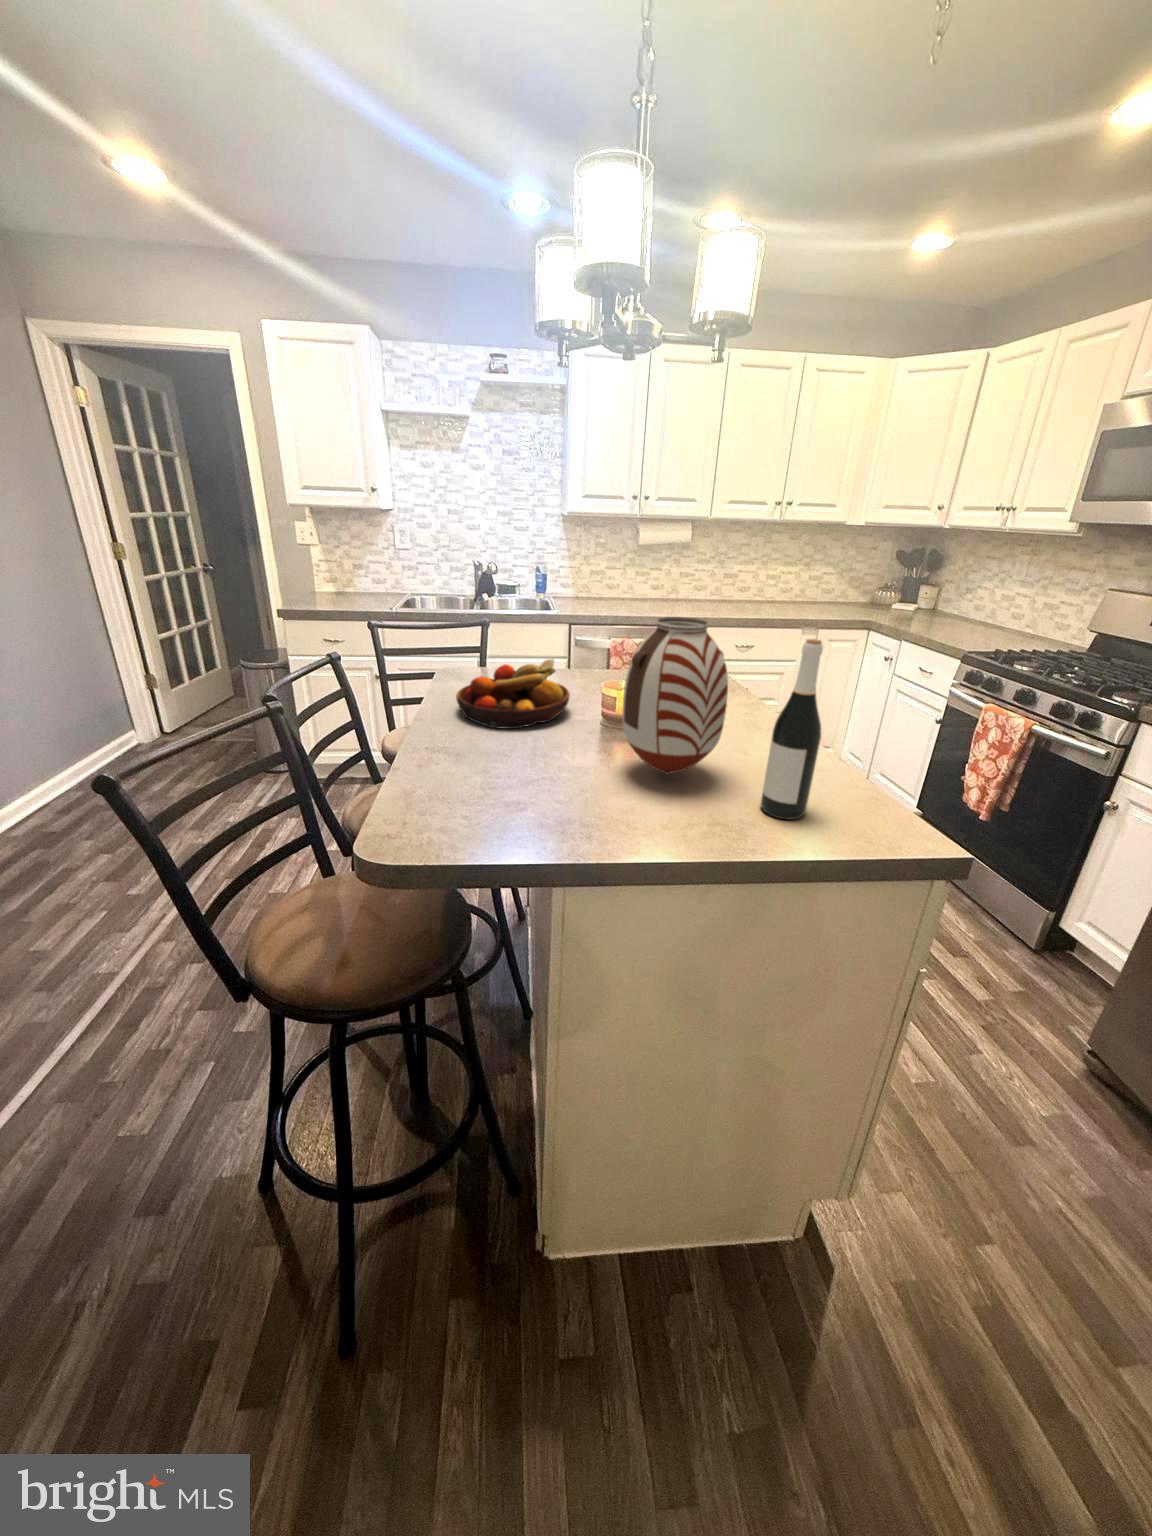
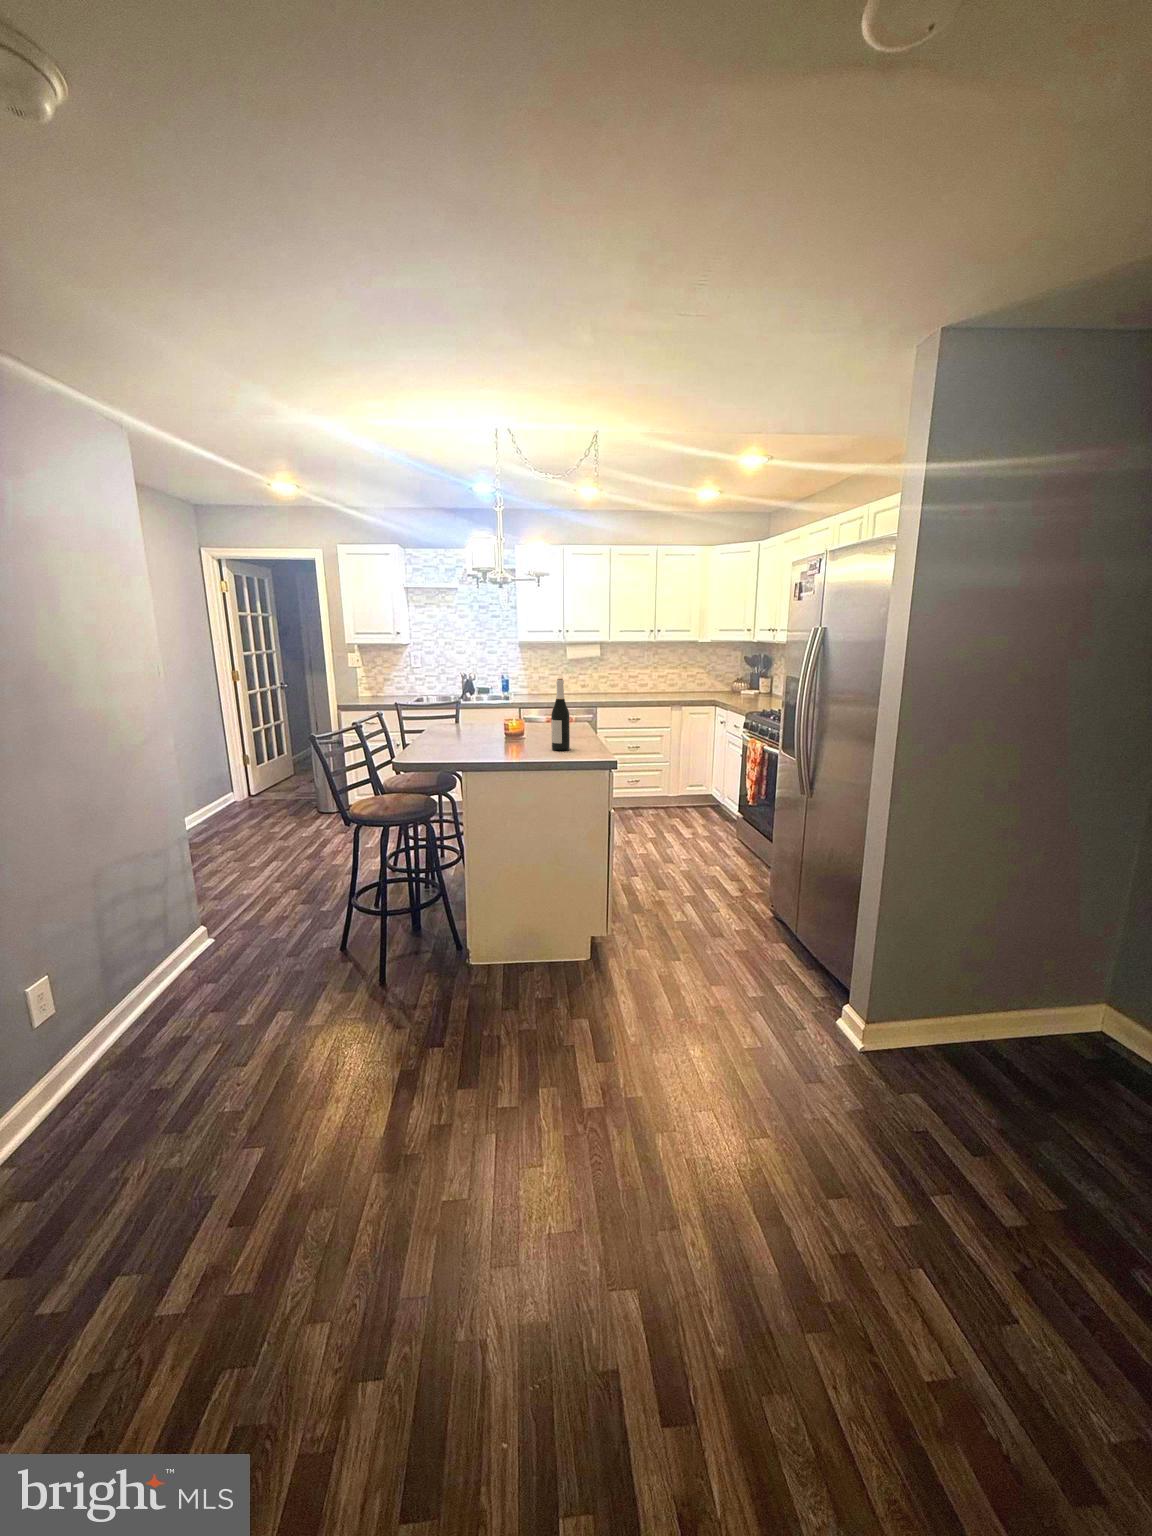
vase: present [622,617,728,774] -> none [499,677,542,744]
fruit bowl: present [456,659,570,729] -> none [434,708,490,736]

